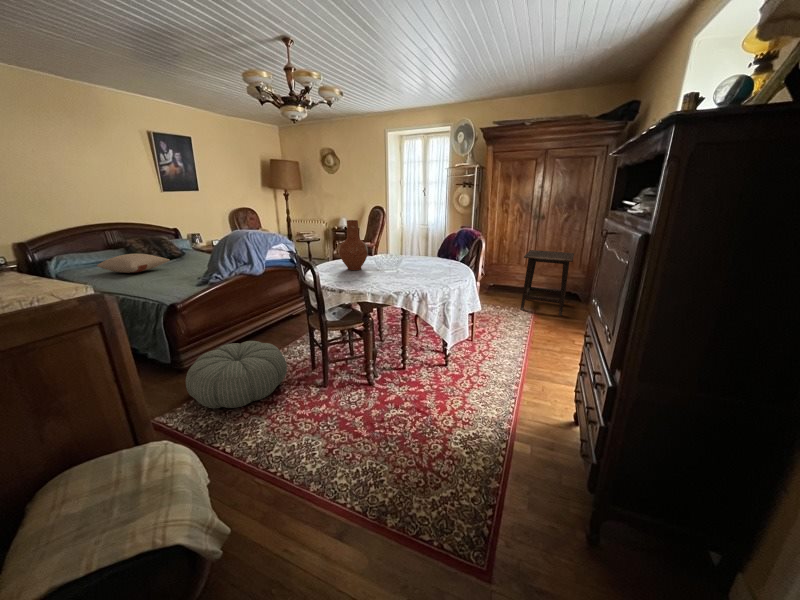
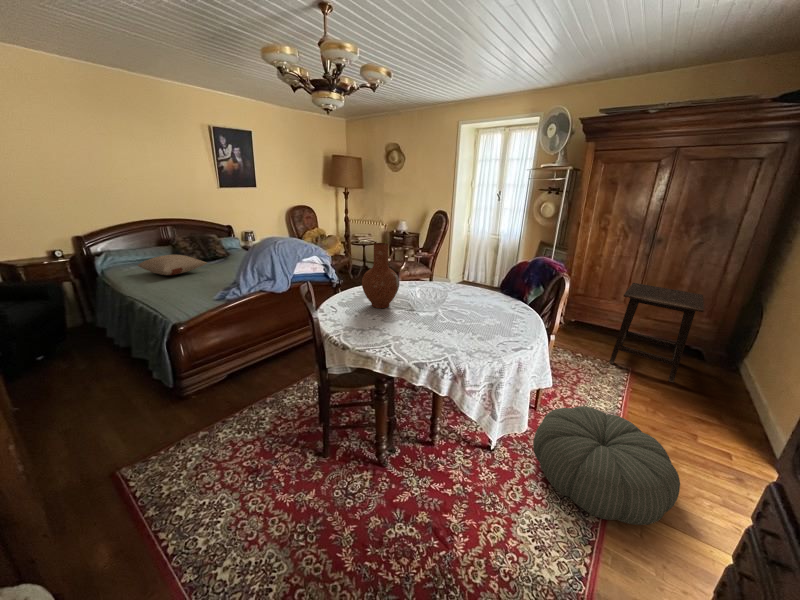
pouf: present [186,341,287,408] -> present [533,406,680,525]

